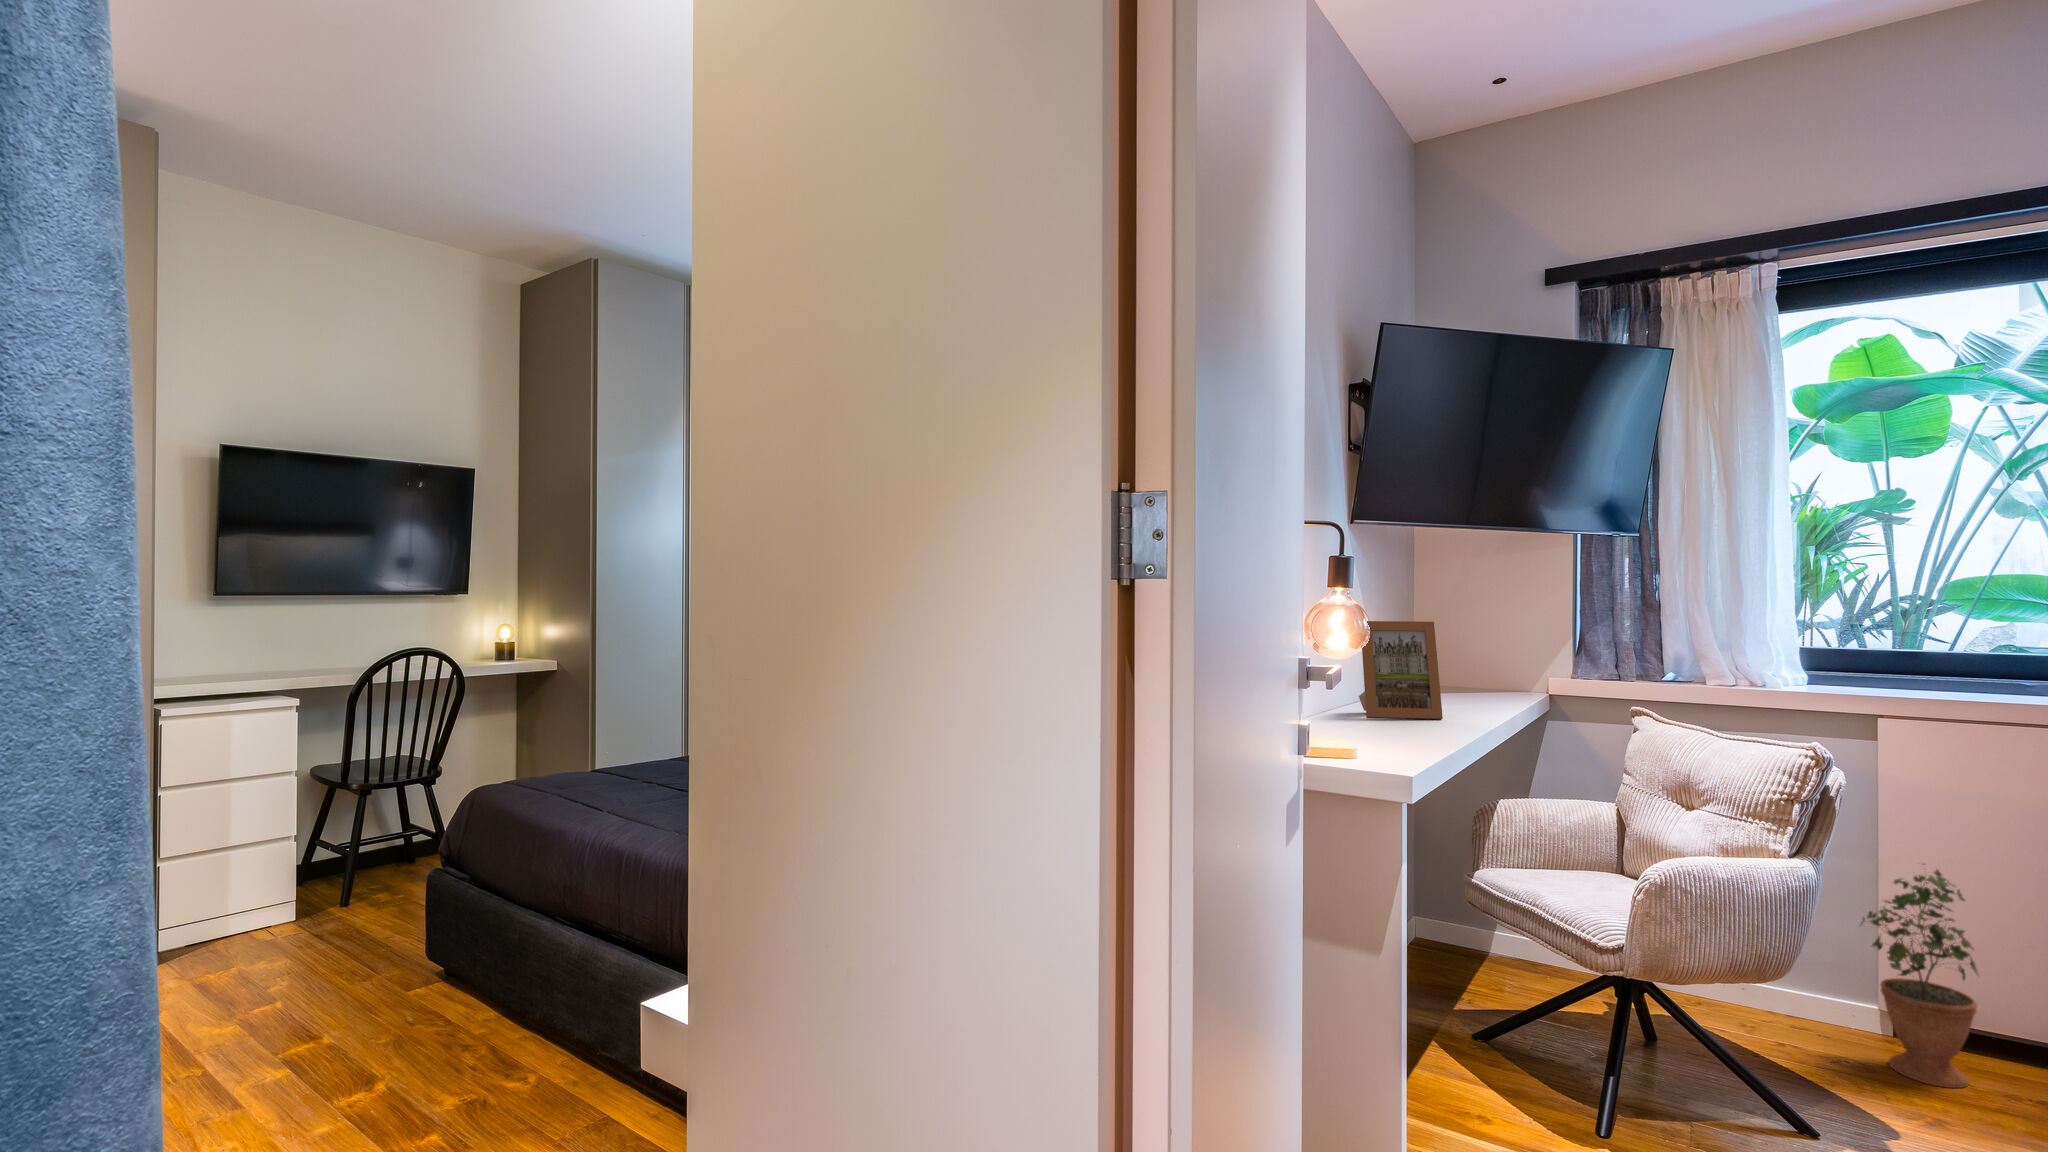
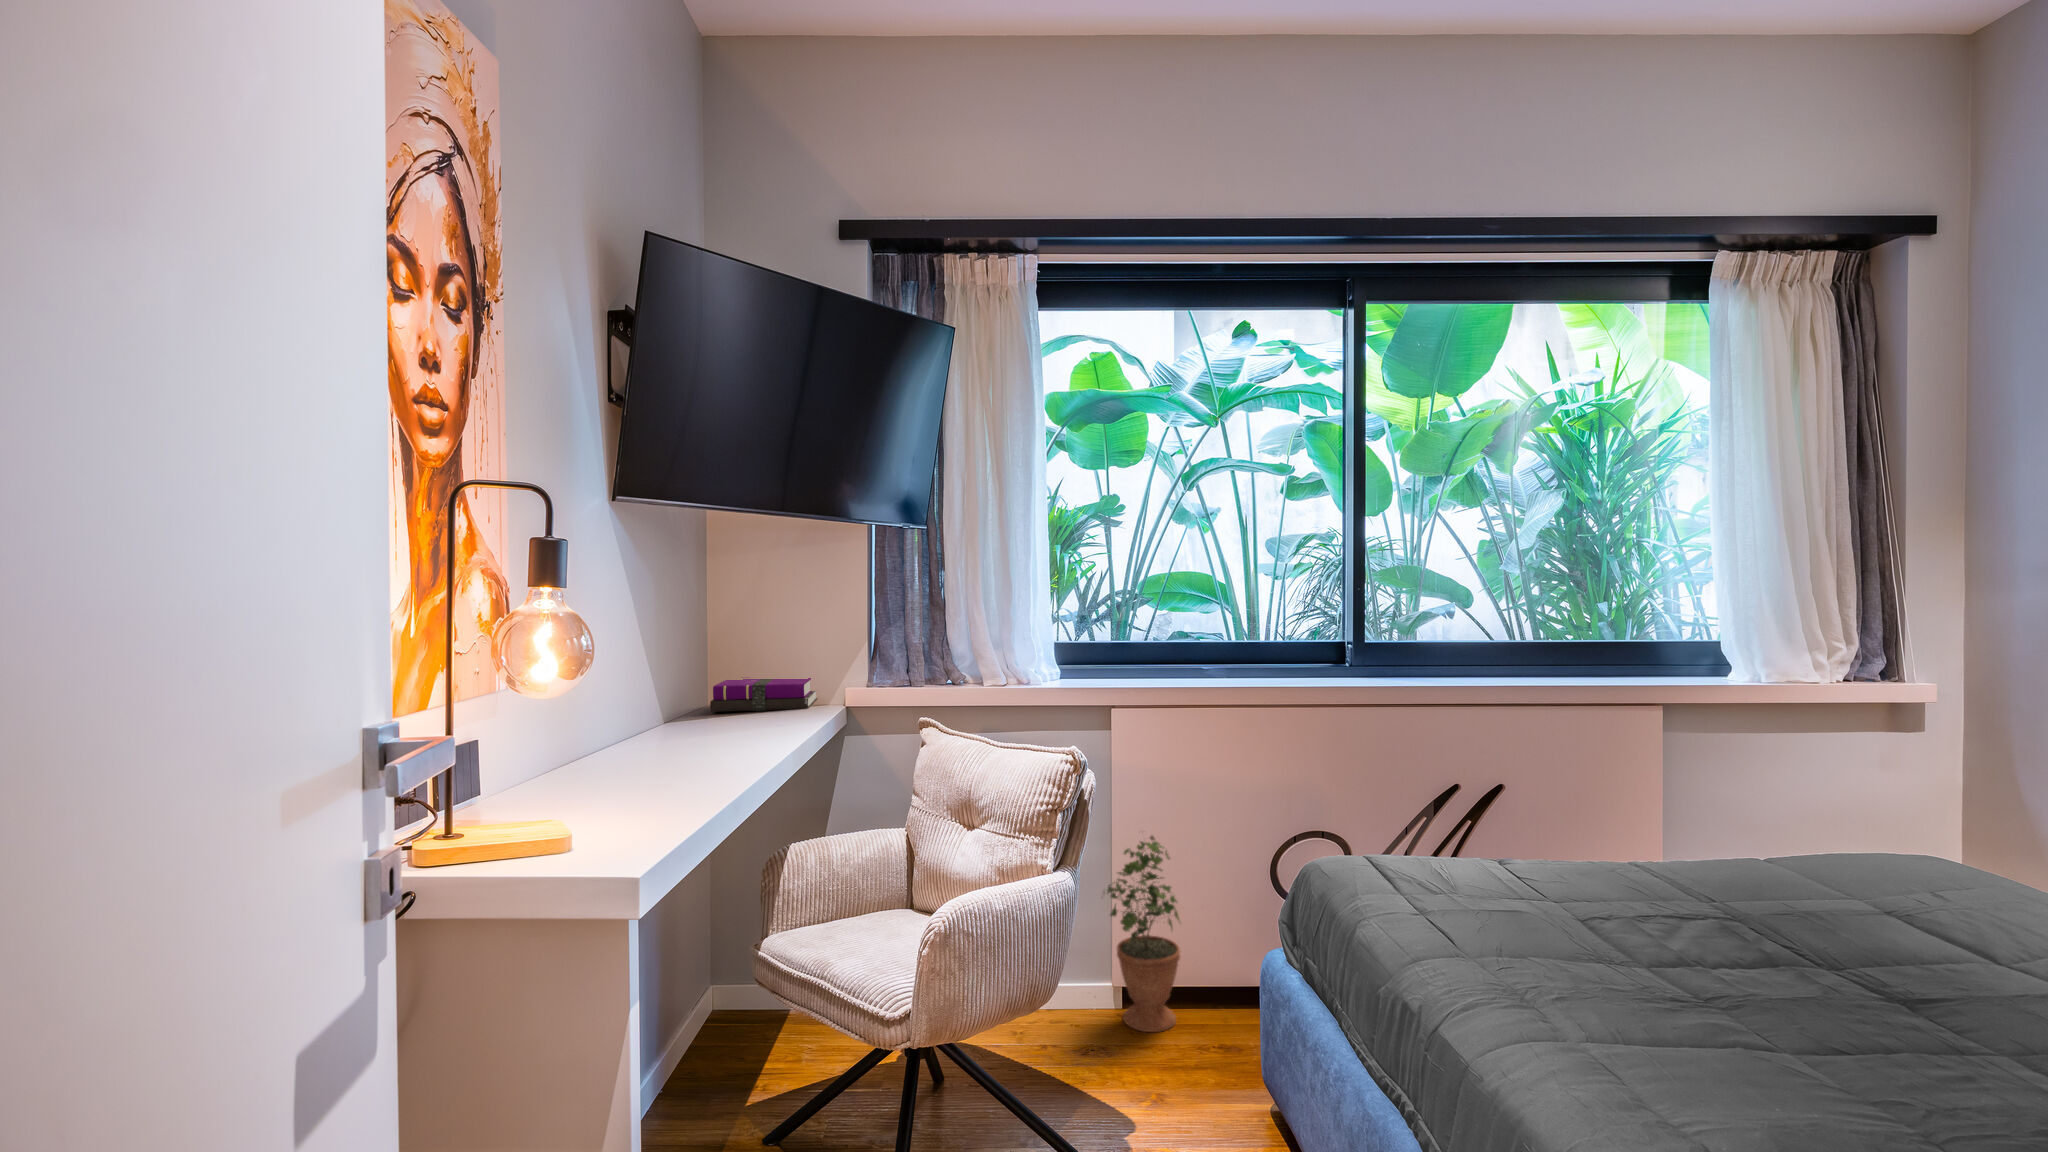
picture frame: present [1359,621,1443,720] -> none [609,644,715,779]
notebook: none [1421,662,1520,694] -> present [710,678,817,712]

